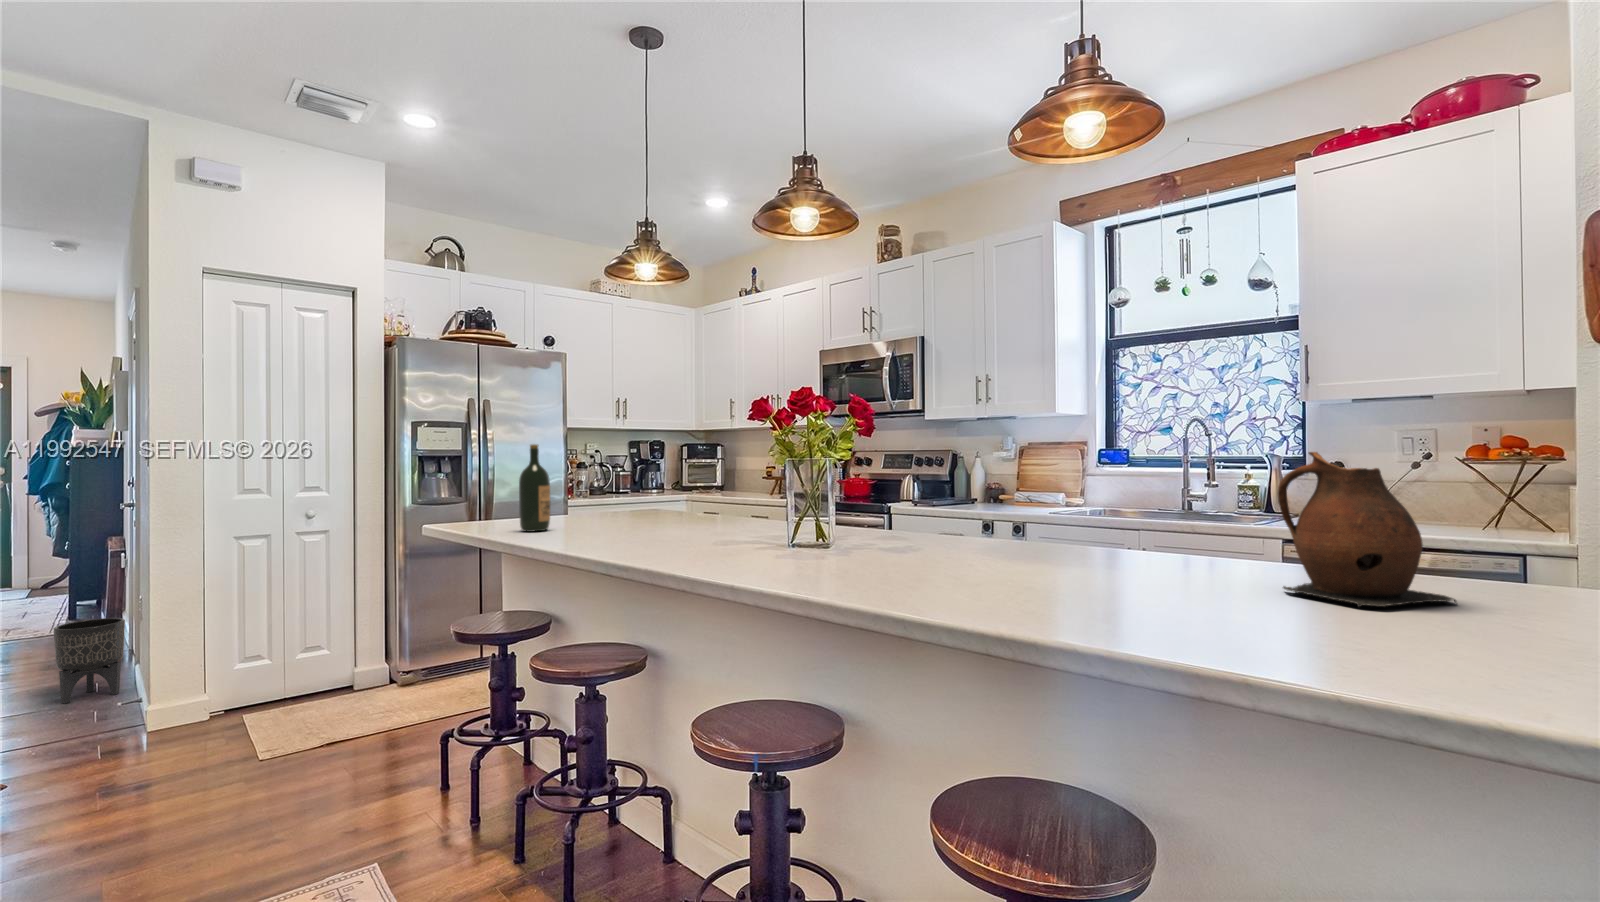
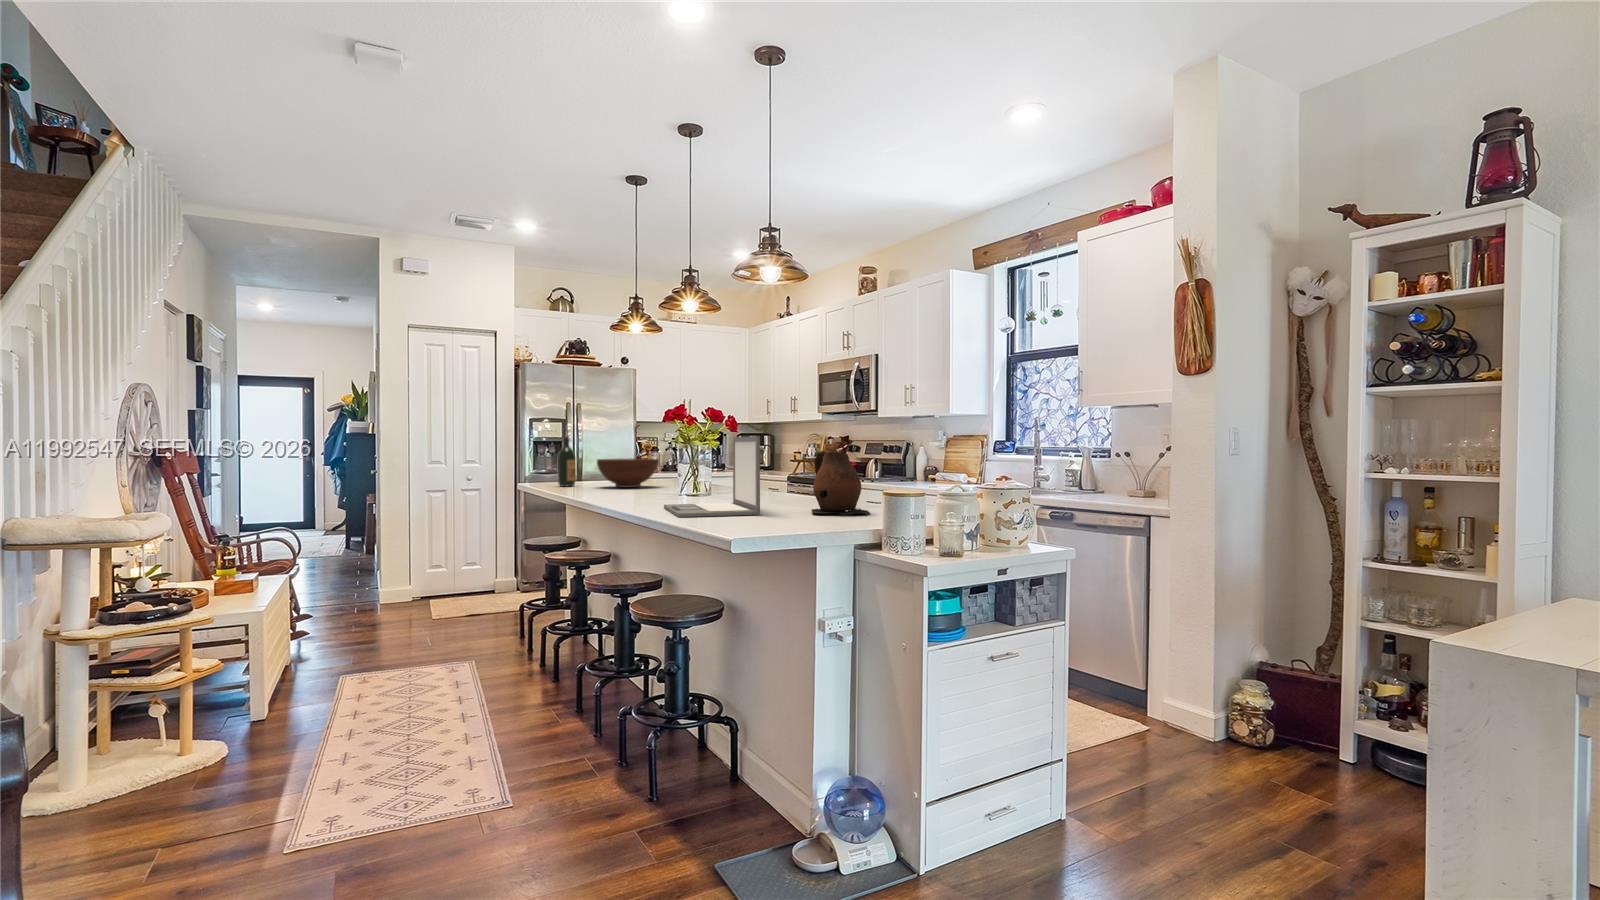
laptop: none [949,435,1270,644] -> present [664,436,760,517]
fruit bowl: none [597,481,699,531] -> present [597,458,659,488]
planter: present [53,618,125,704] -> none [336,539,372,587]

